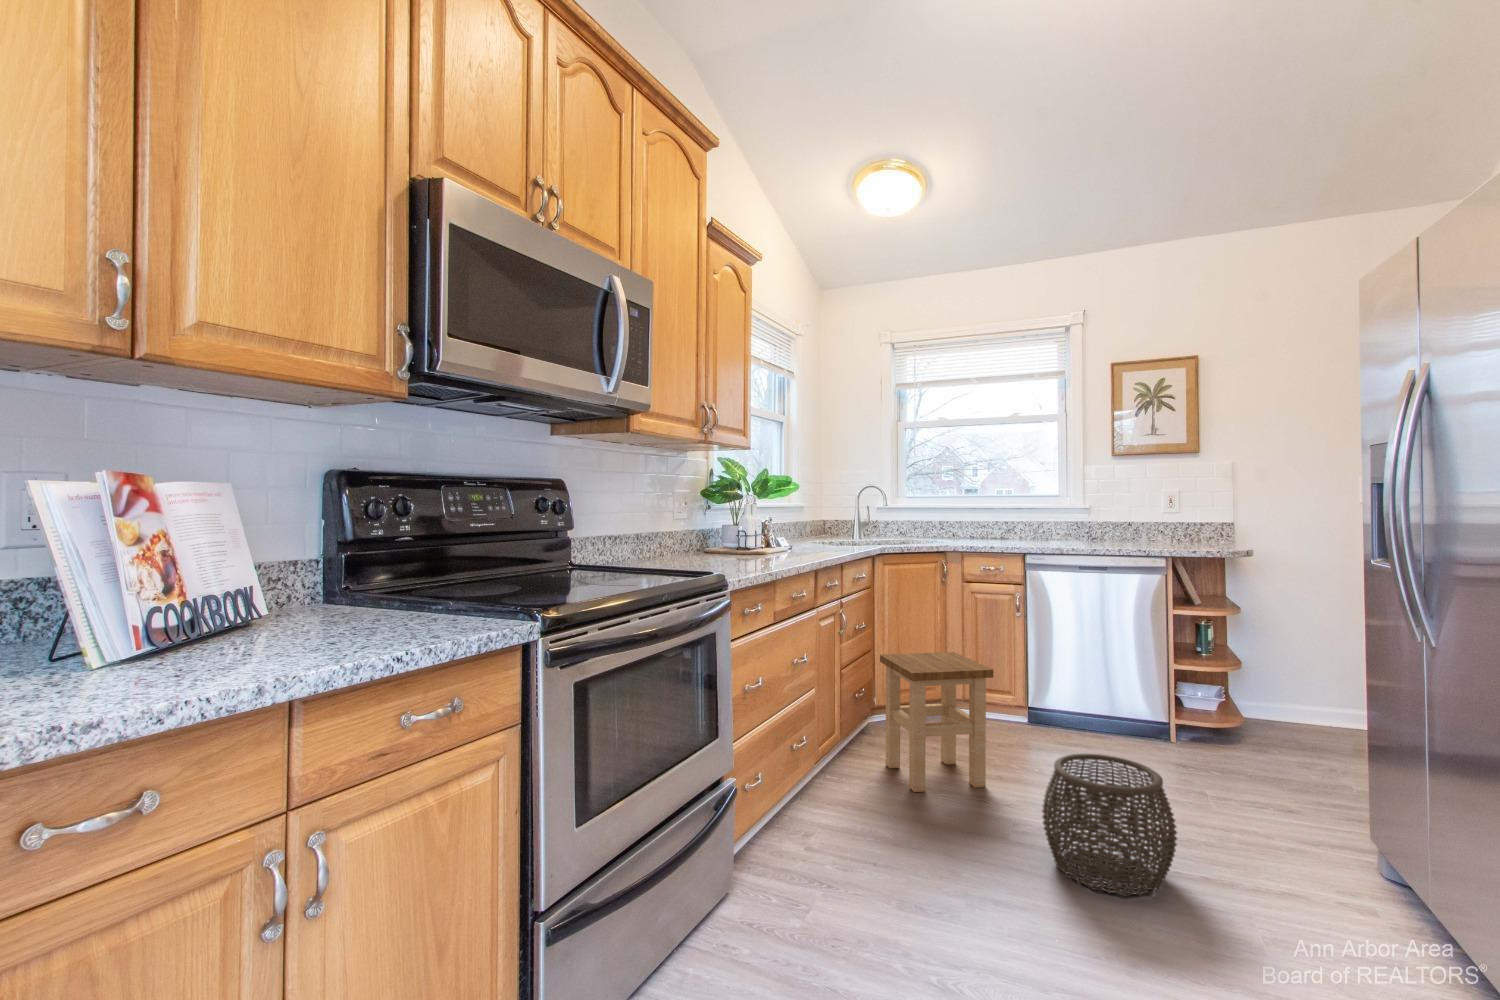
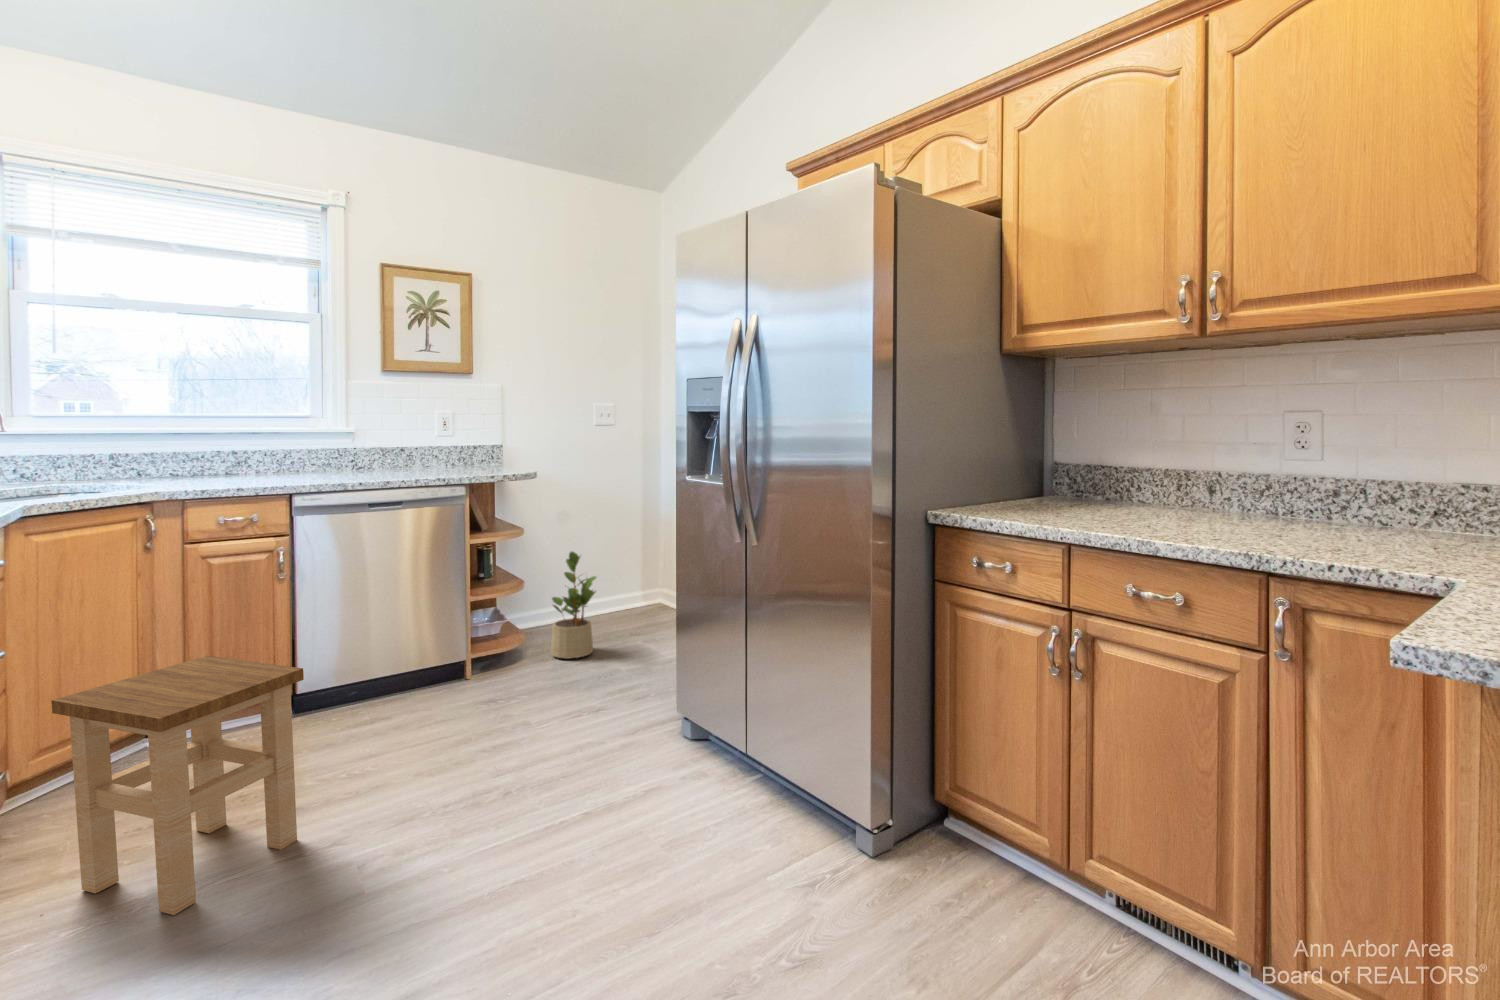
potted plant: none [1269,635,1338,755] -> present [551,552,596,658]
woven basket: present [1042,754,1177,896] -> none [438,733,599,920]

